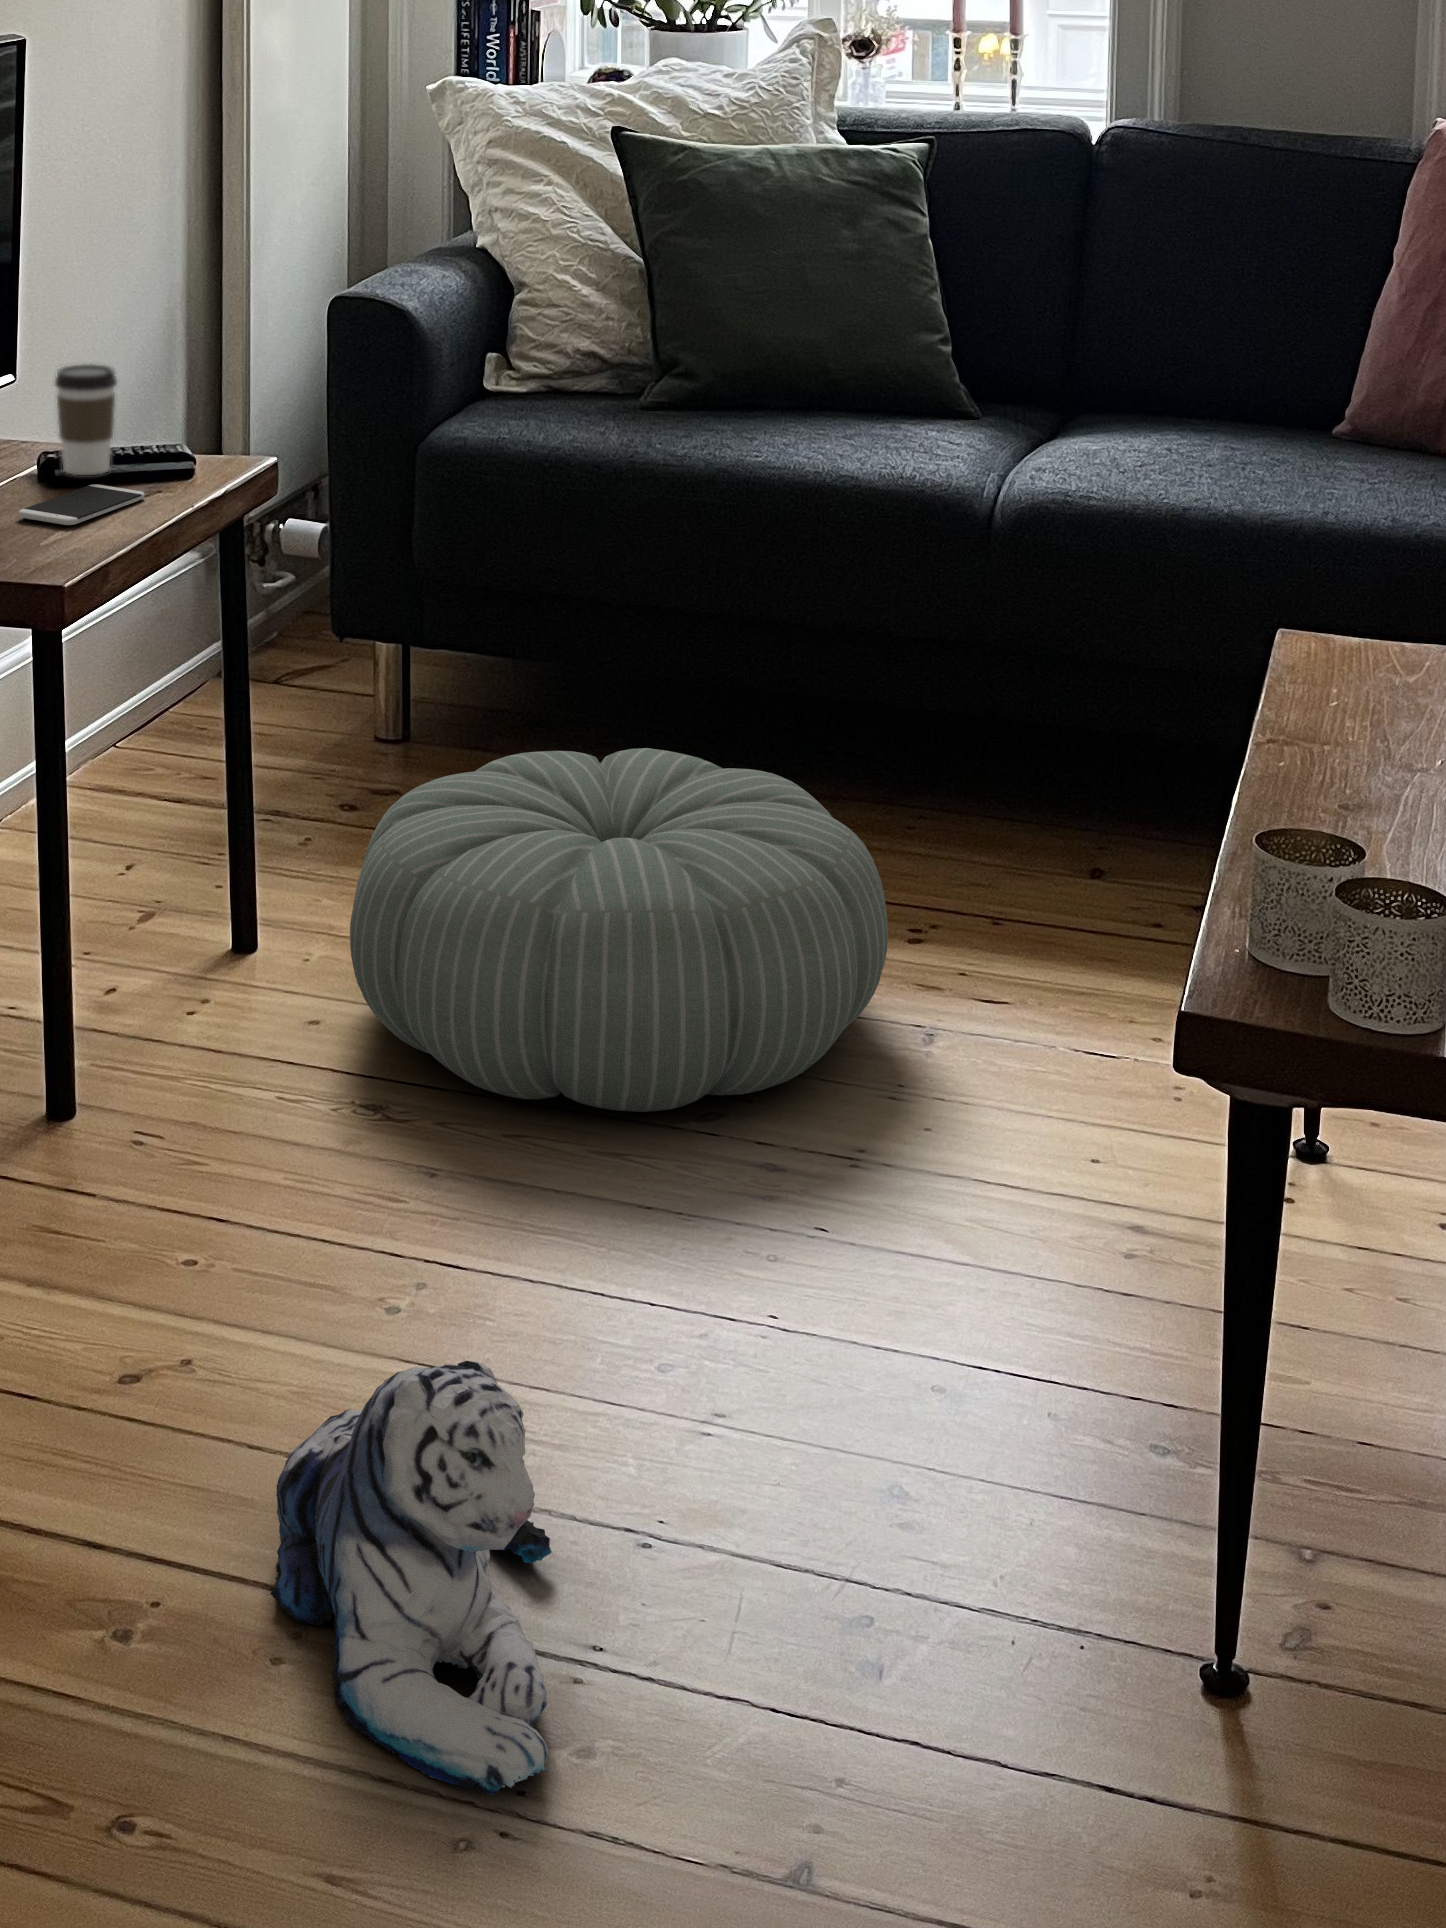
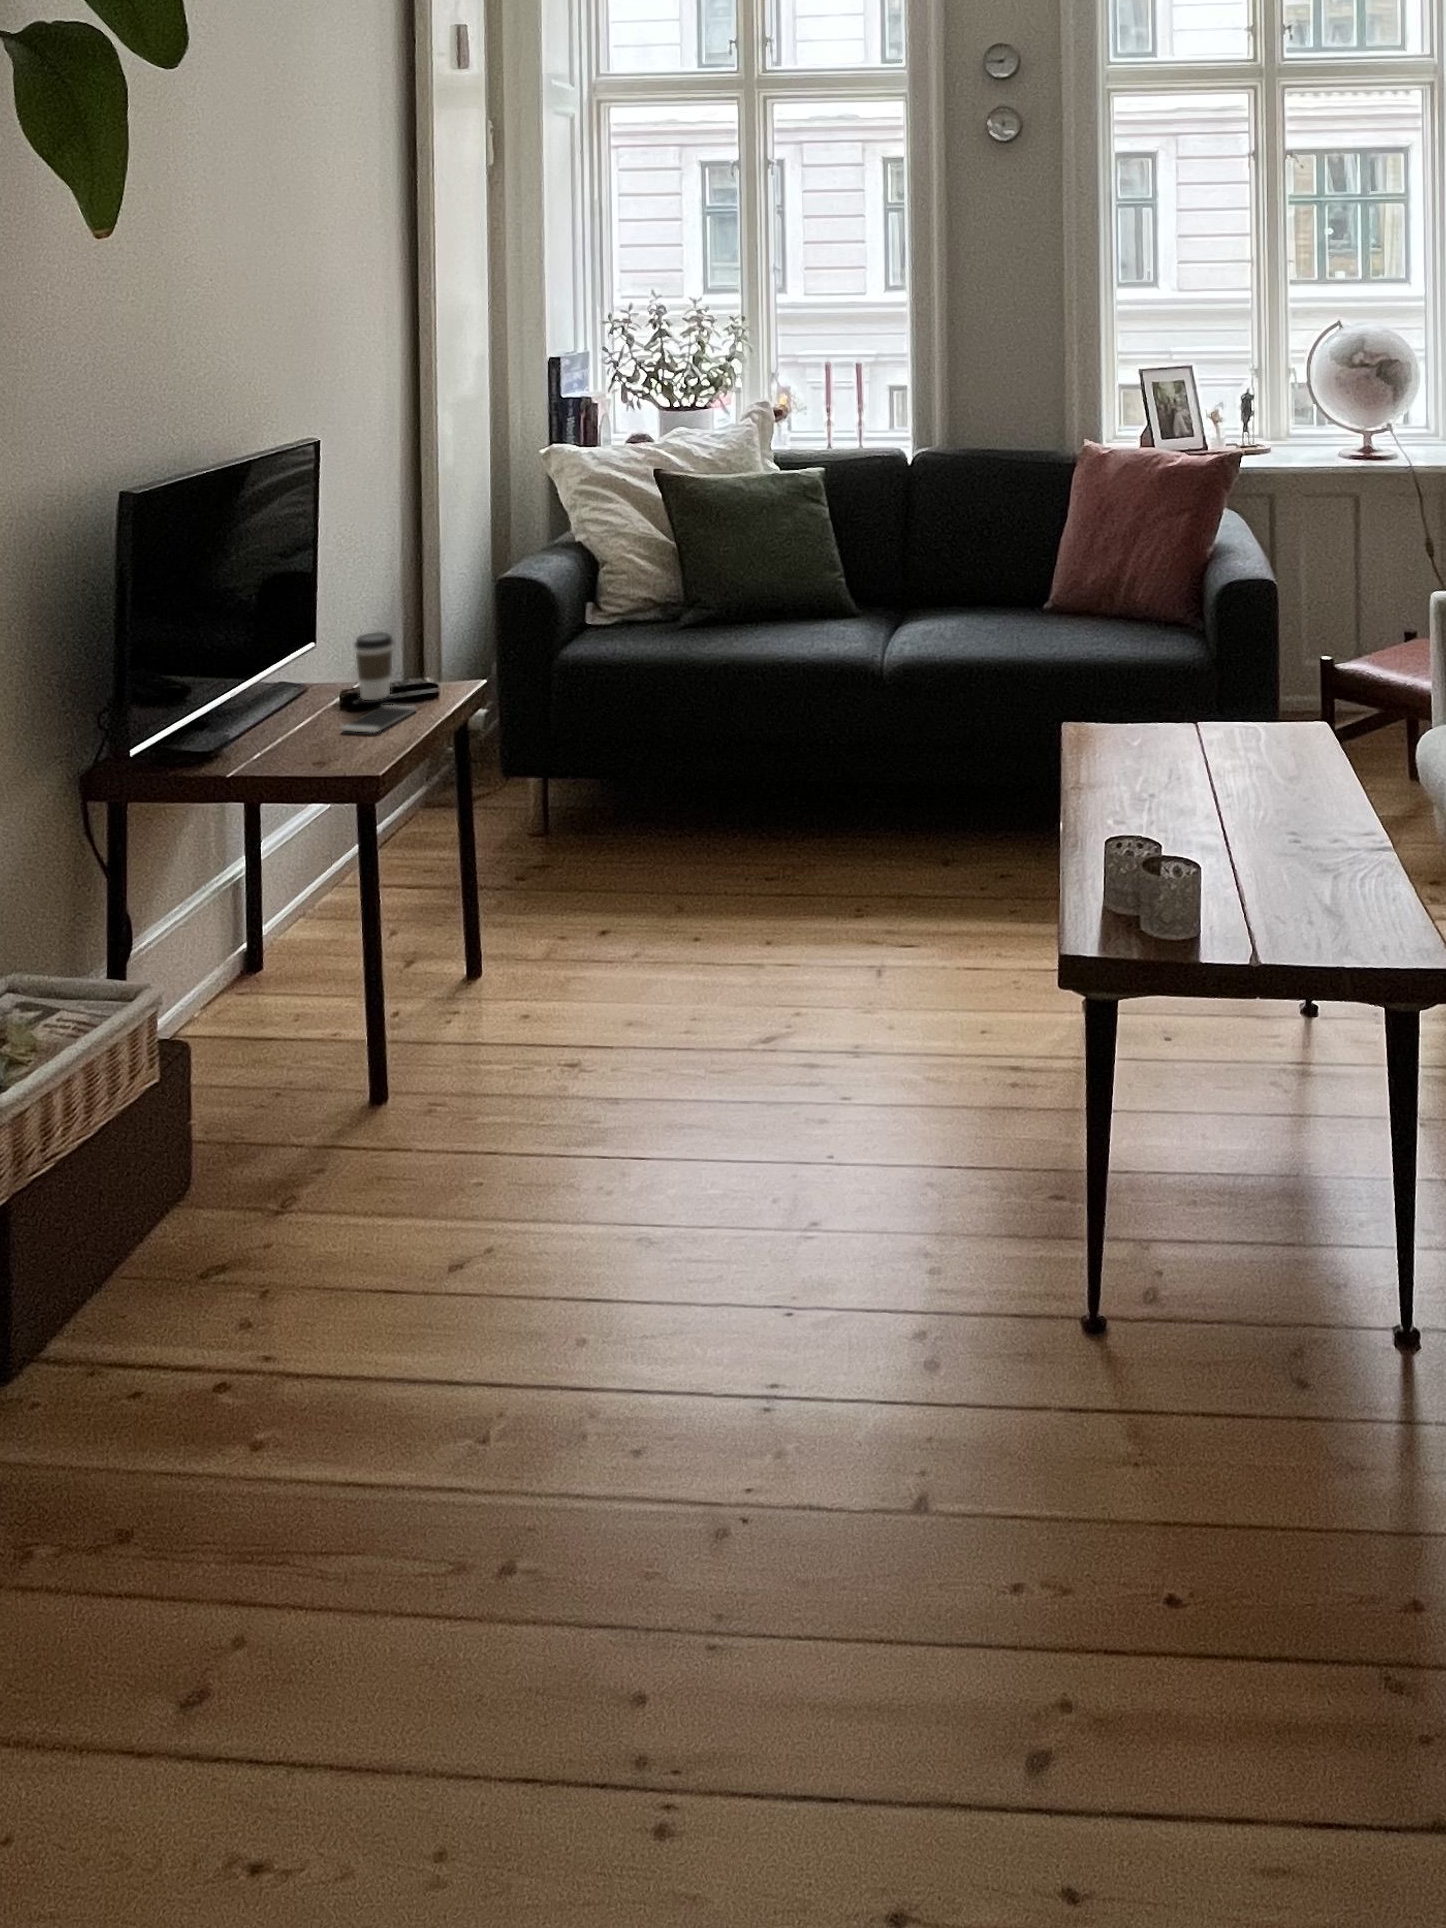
pouf: present [350,748,888,1112] -> none [553,823,857,1041]
plush toy: present [271,1361,552,1795] -> none [574,1218,767,1489]

